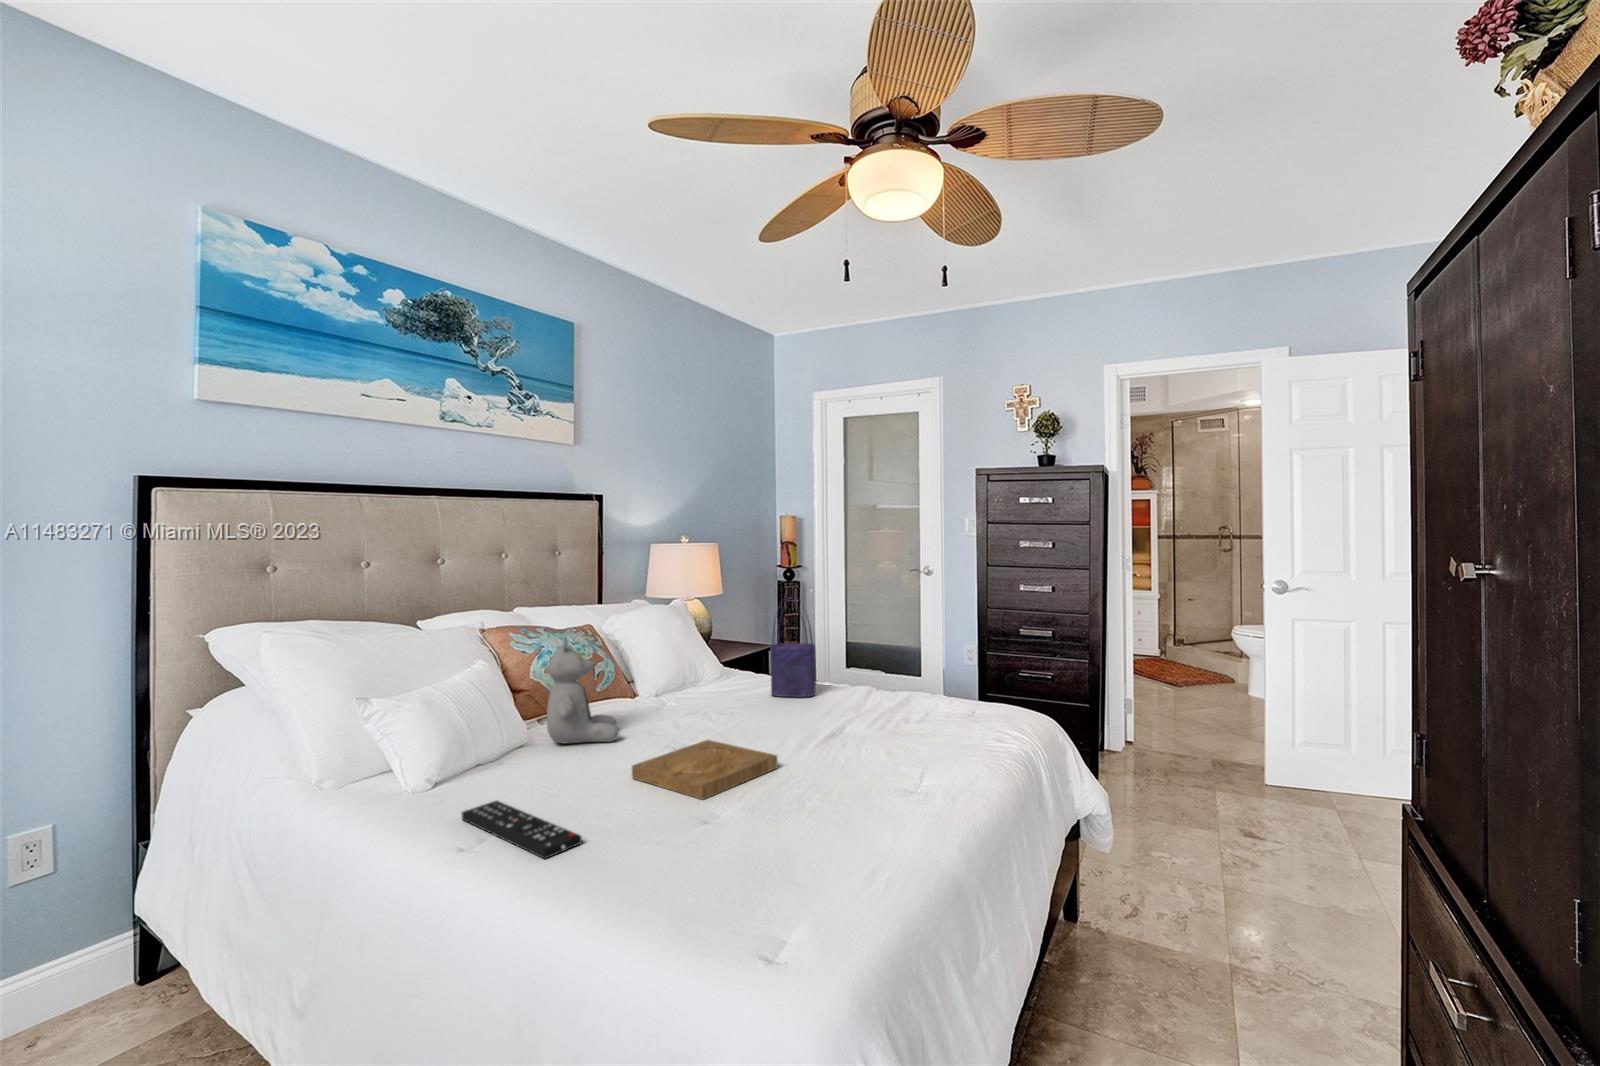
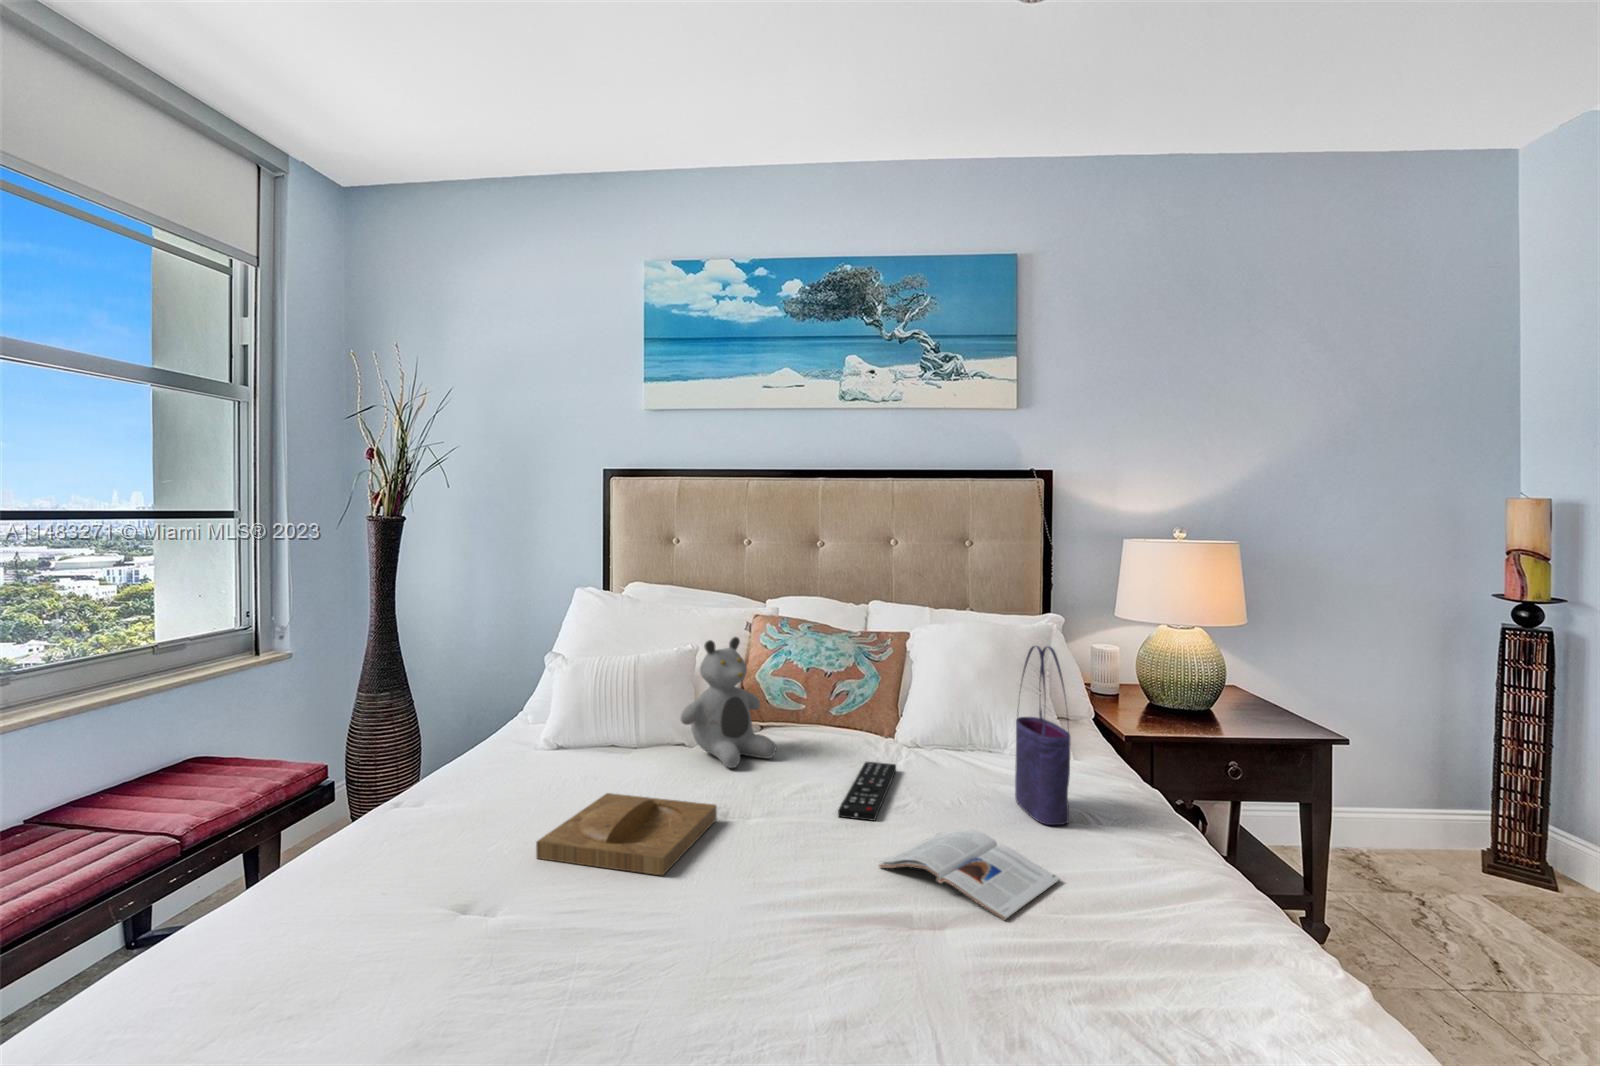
magazine: none [799,698,896,728] -> present [879,829,1060,920]
remote control: present [462,801,582,859] -> present [838,762,896,821]

